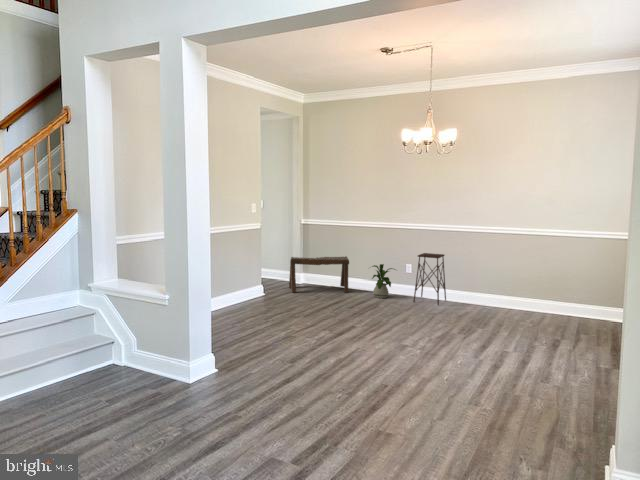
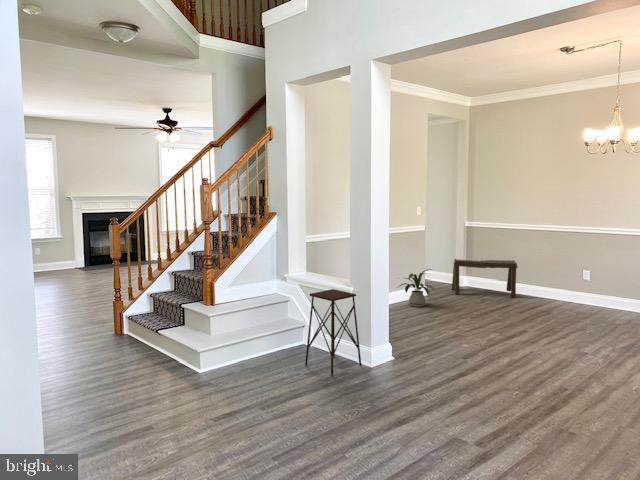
side table: present [413,253,446,305] -> present [305,289,361,375]
house plant: present [372,264,395,298] -> present [398,269,434,307]

